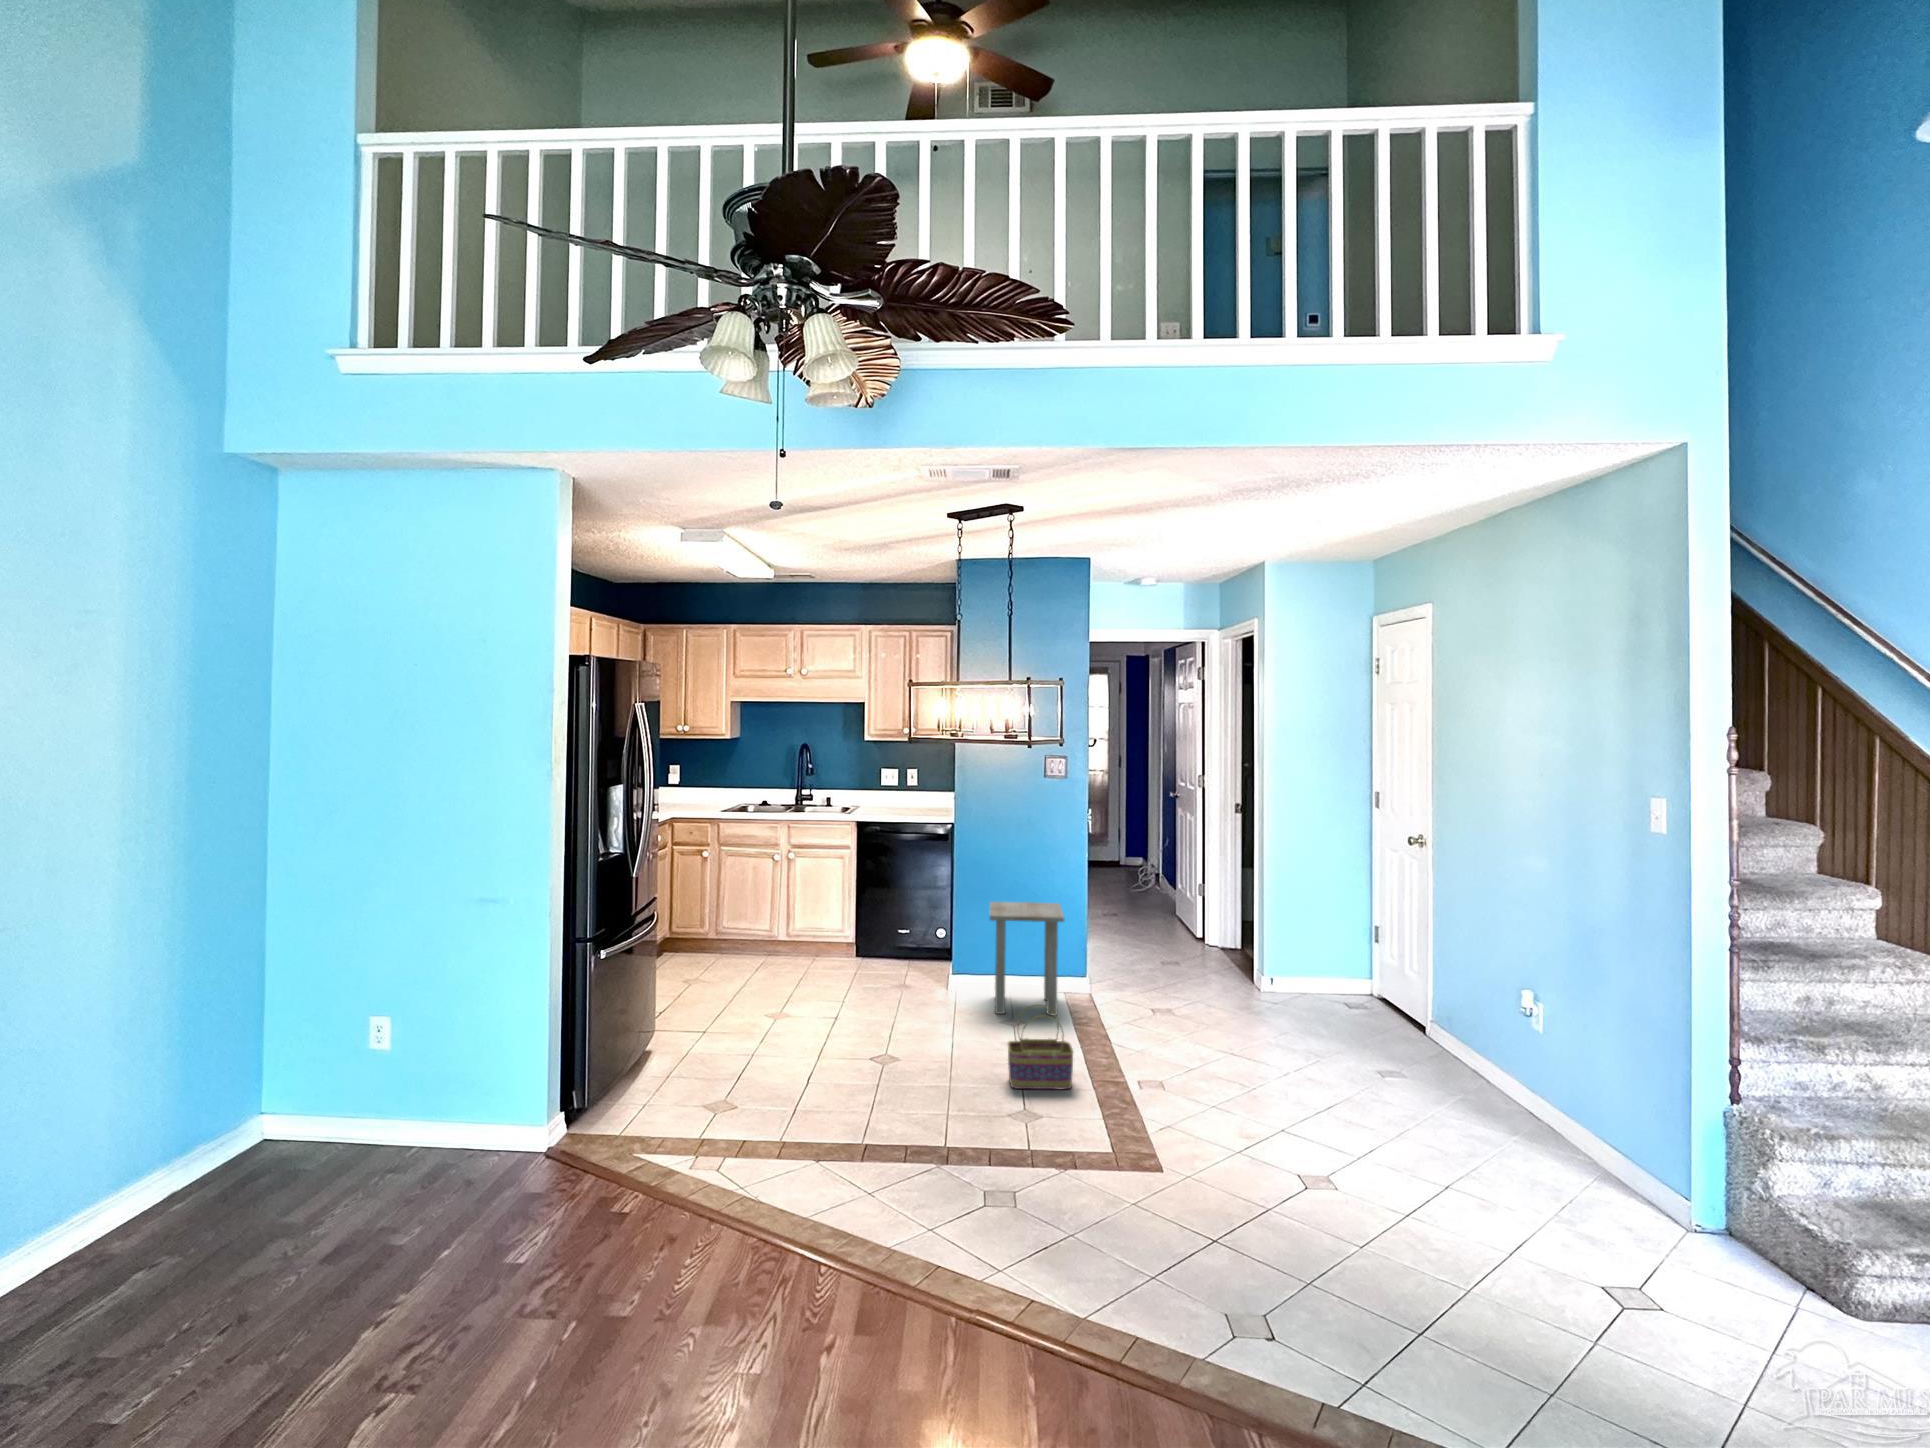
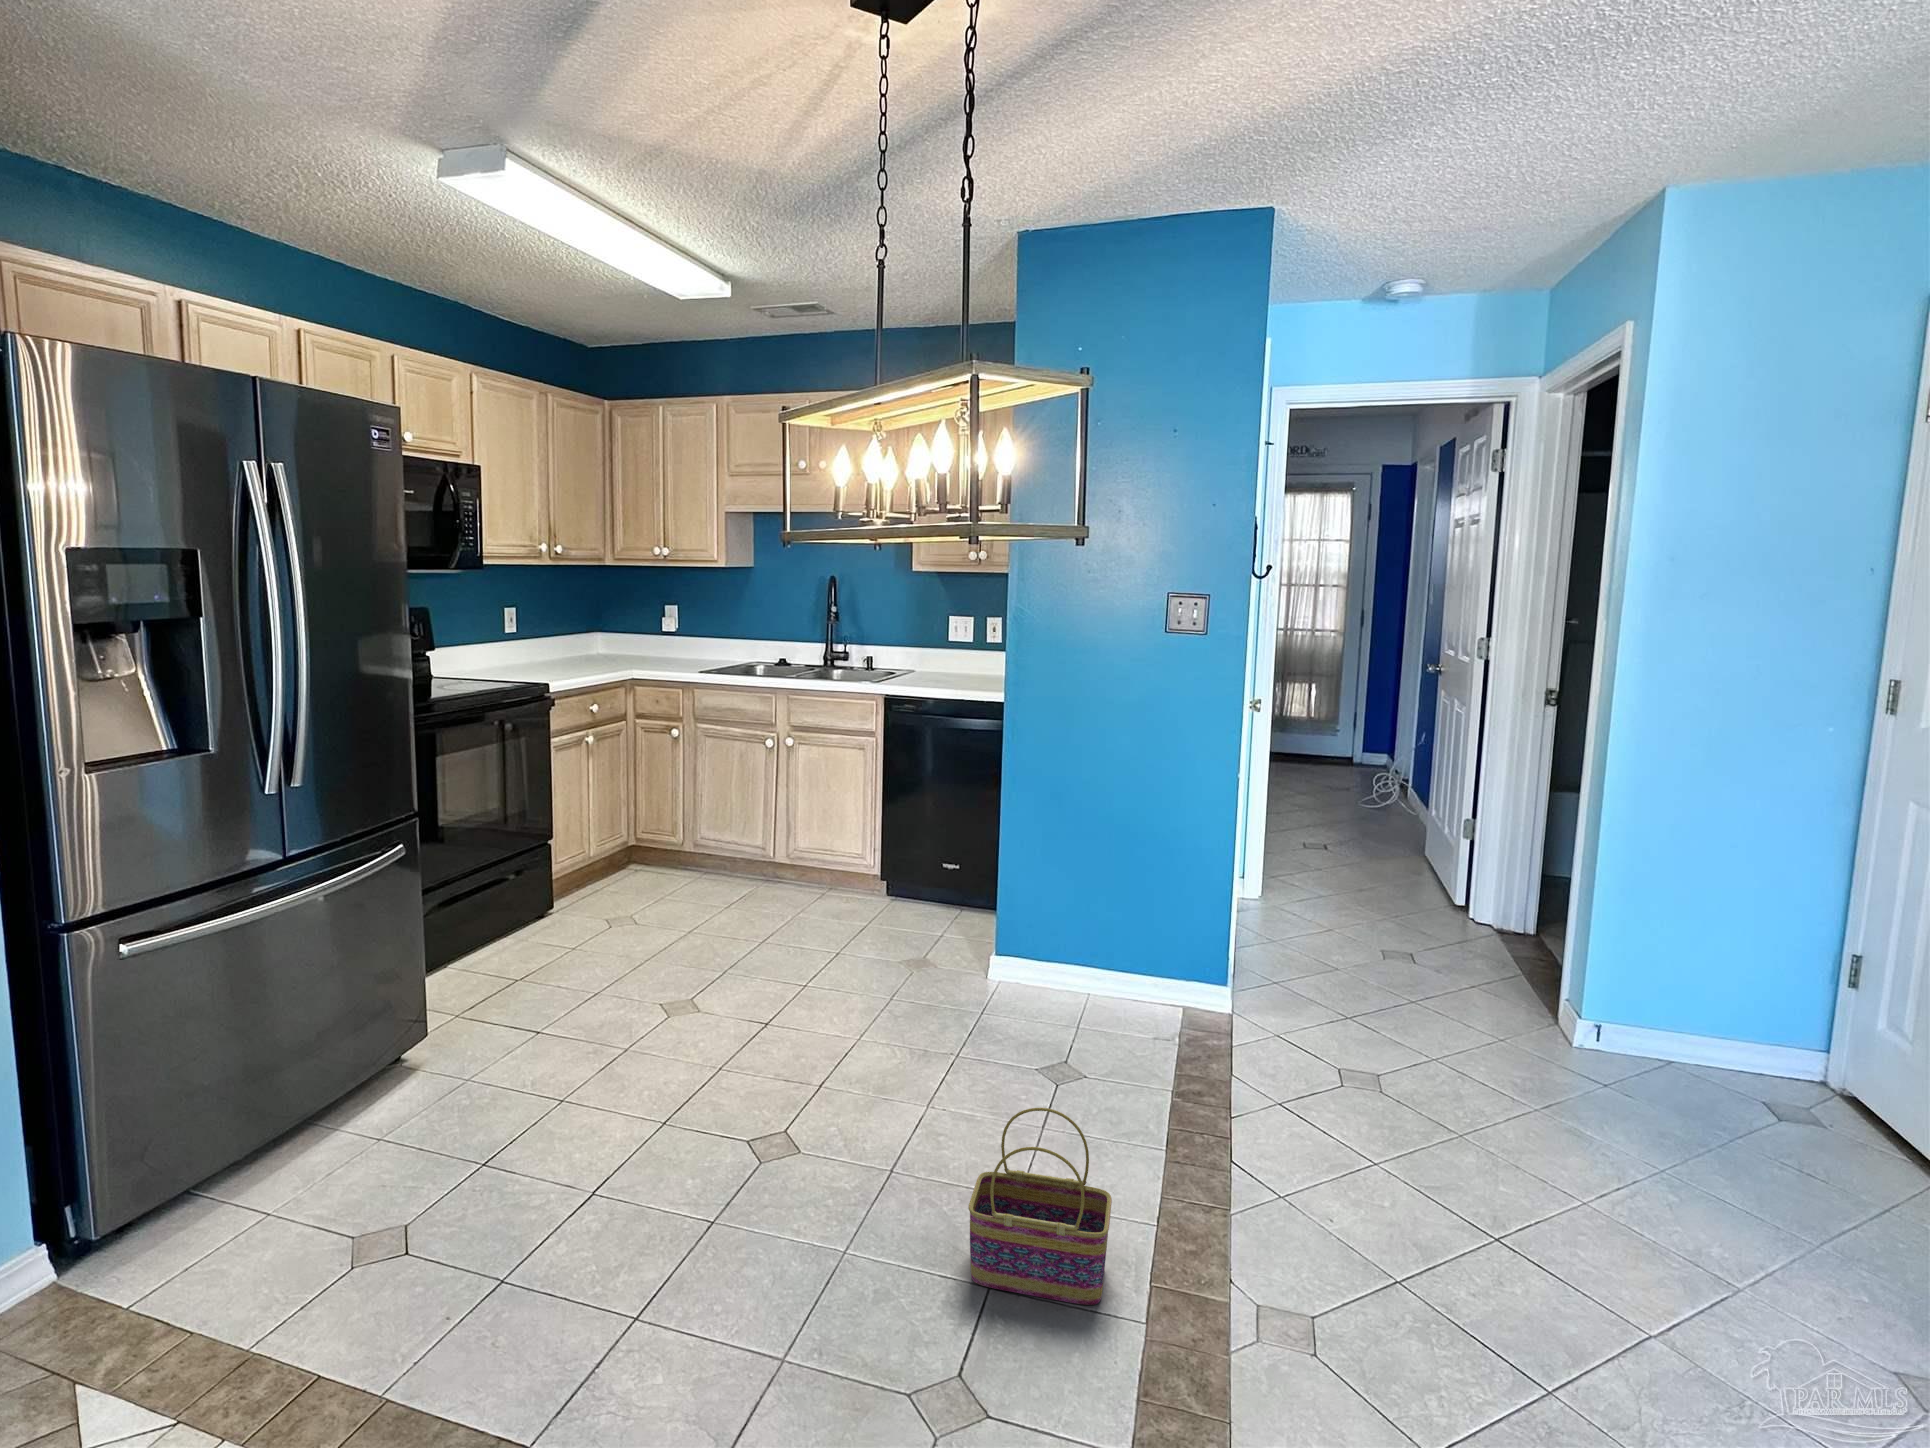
side table: present [990,902,1064,1015] -> none [1031,846,1179,1066]

